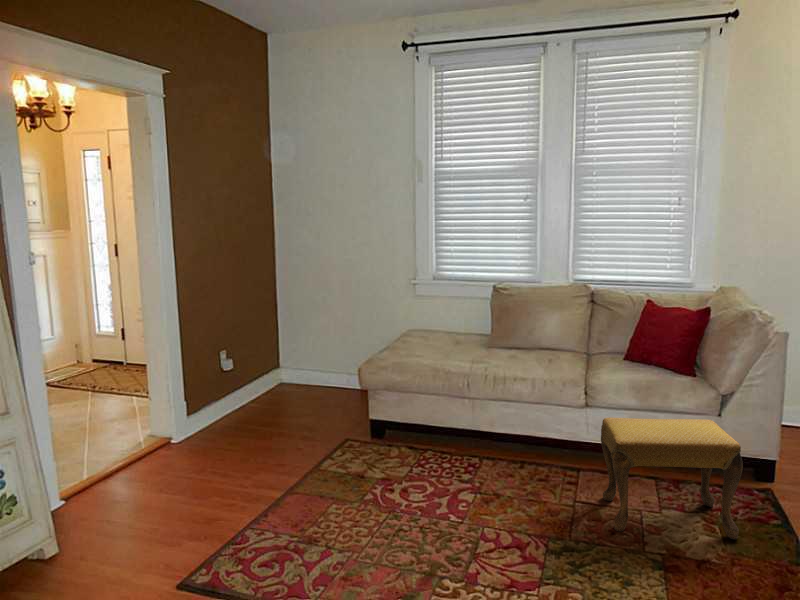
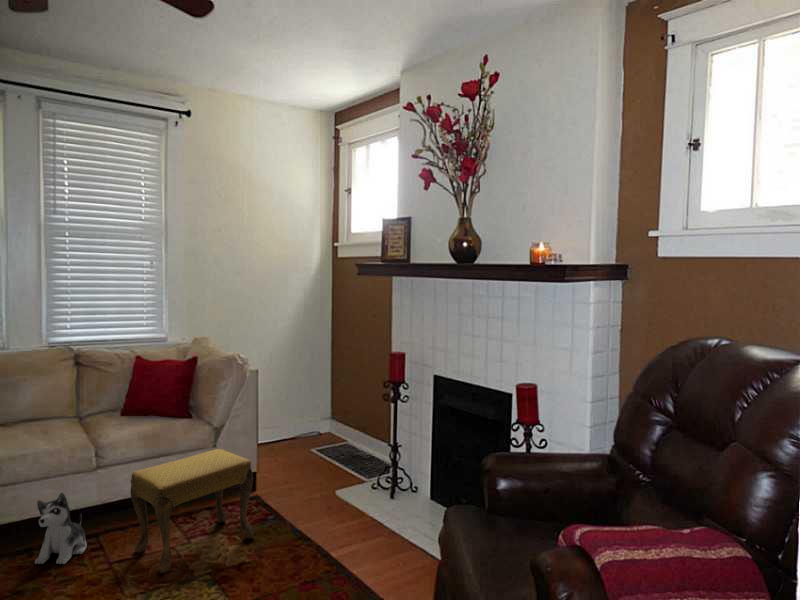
plush toy: none [522,418,568,483] -> present [35,493,87,564]

